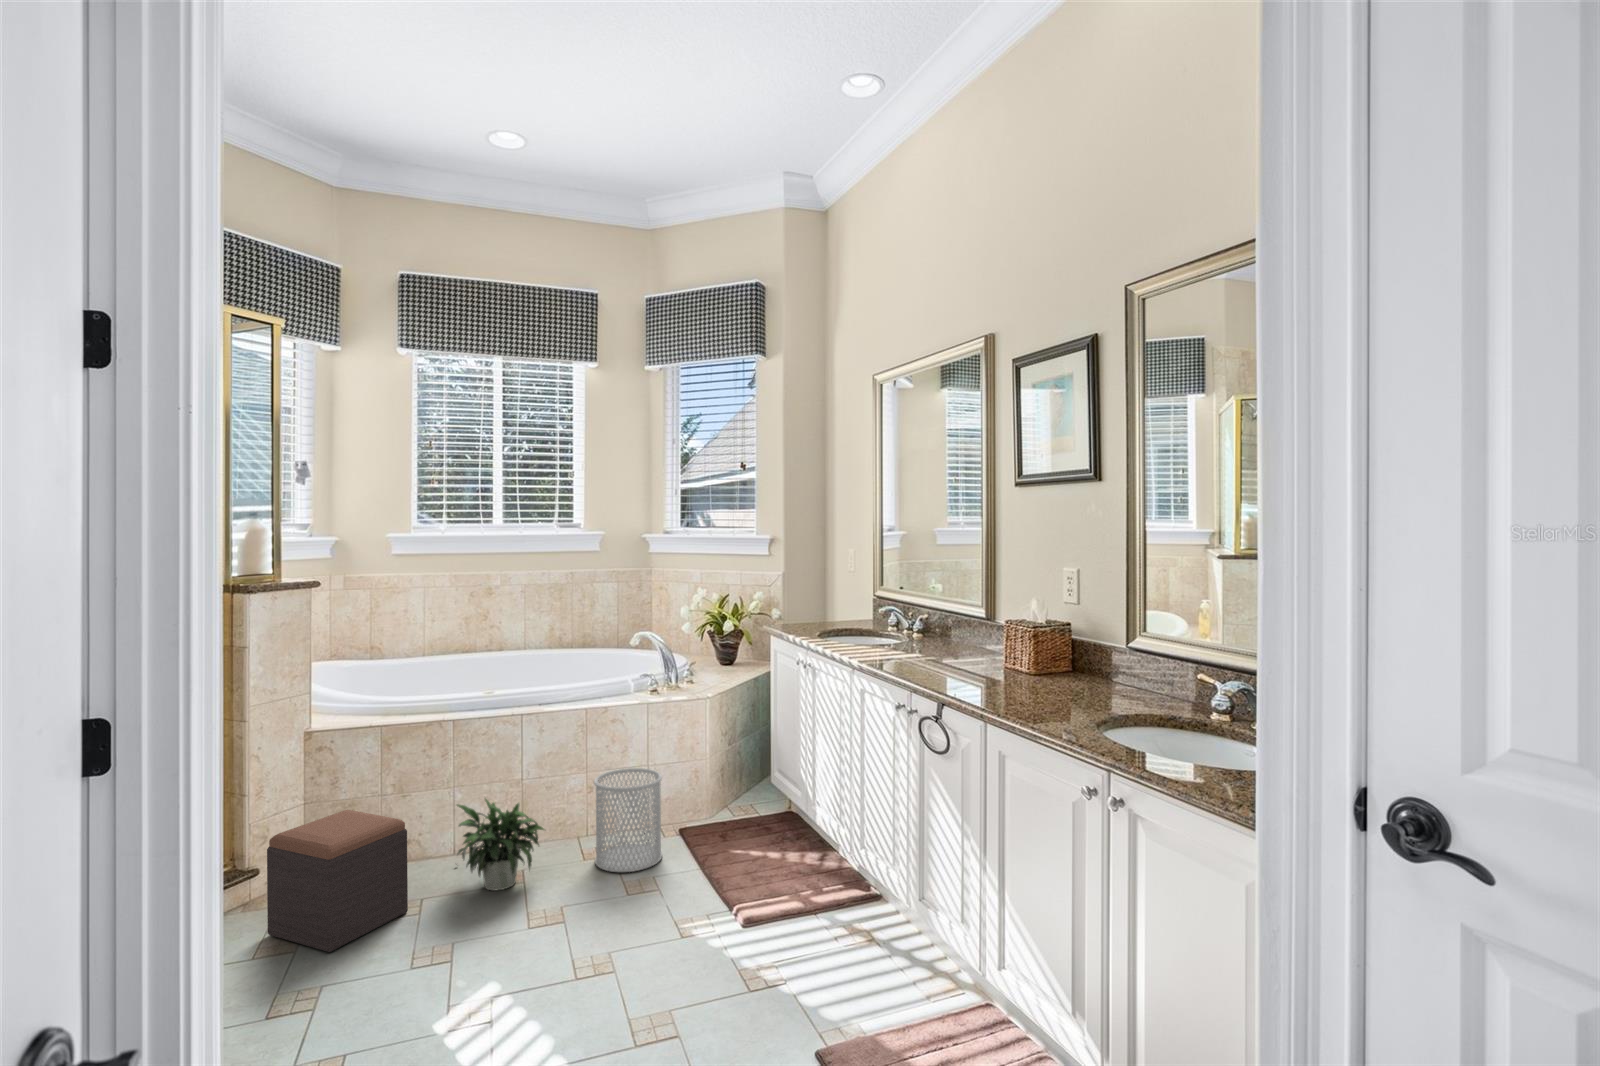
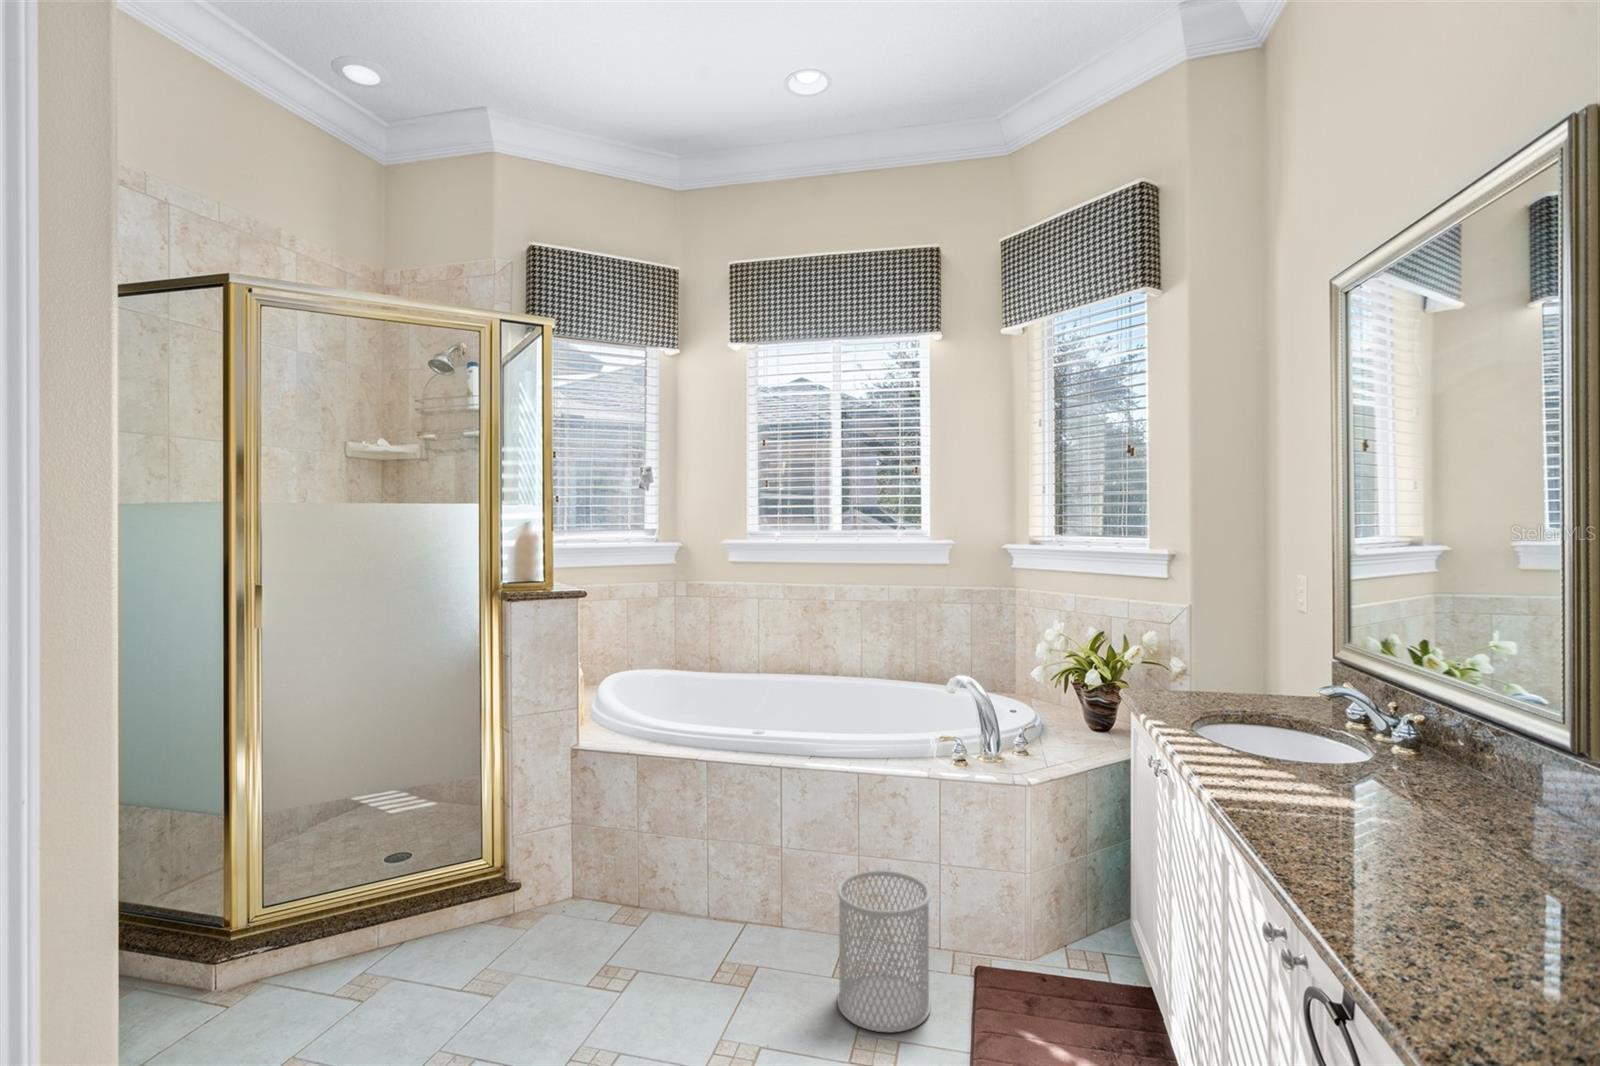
potted plant: present [456,799,544,891] -> none [663,872,767,1003]
footstool: present [267,810,408,952] -> none [478,857,607,1035]

